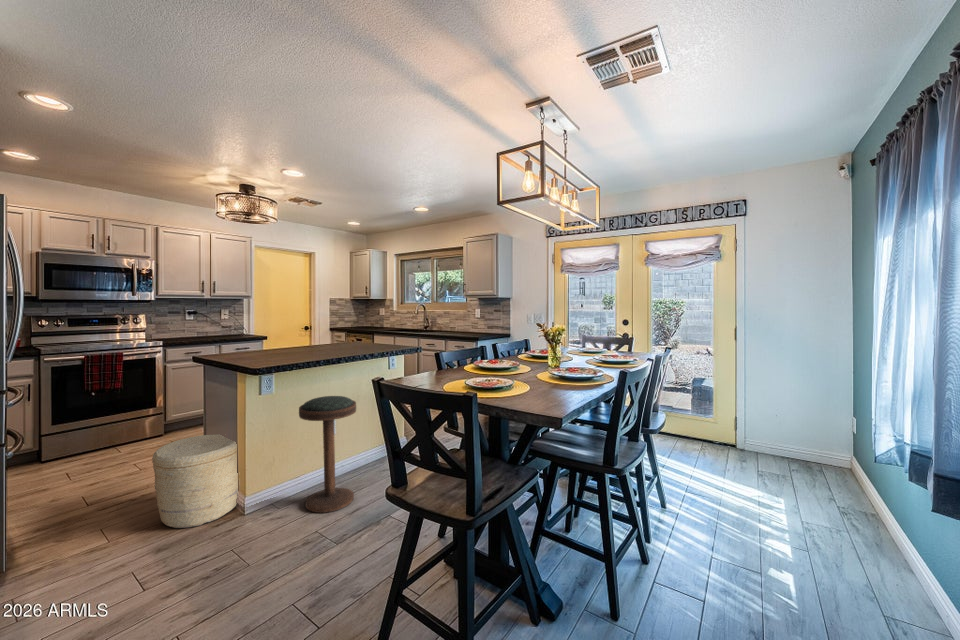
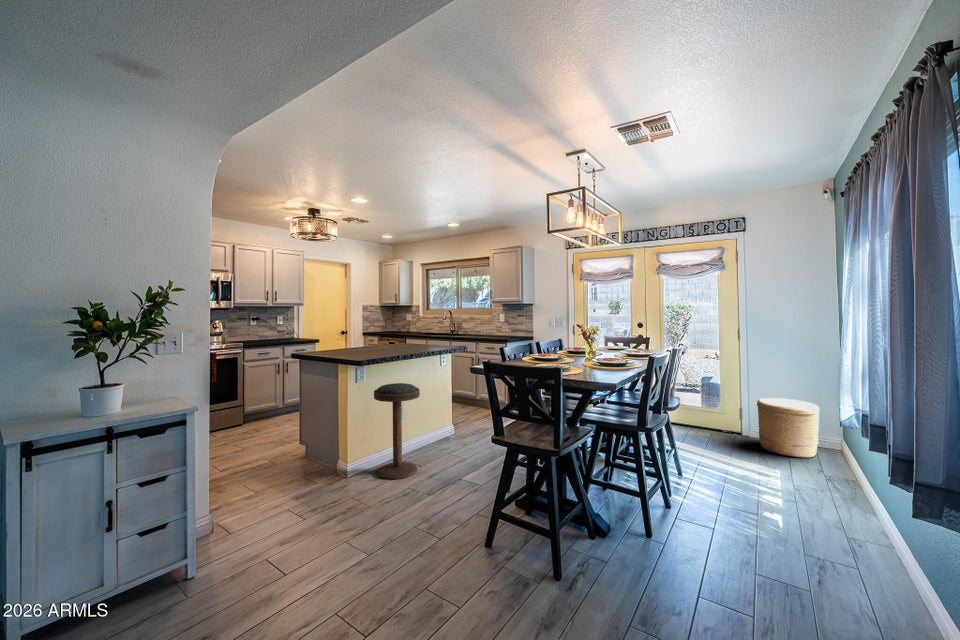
woven basket: present [152,434,238,528] -> present [757,398,820,458]

